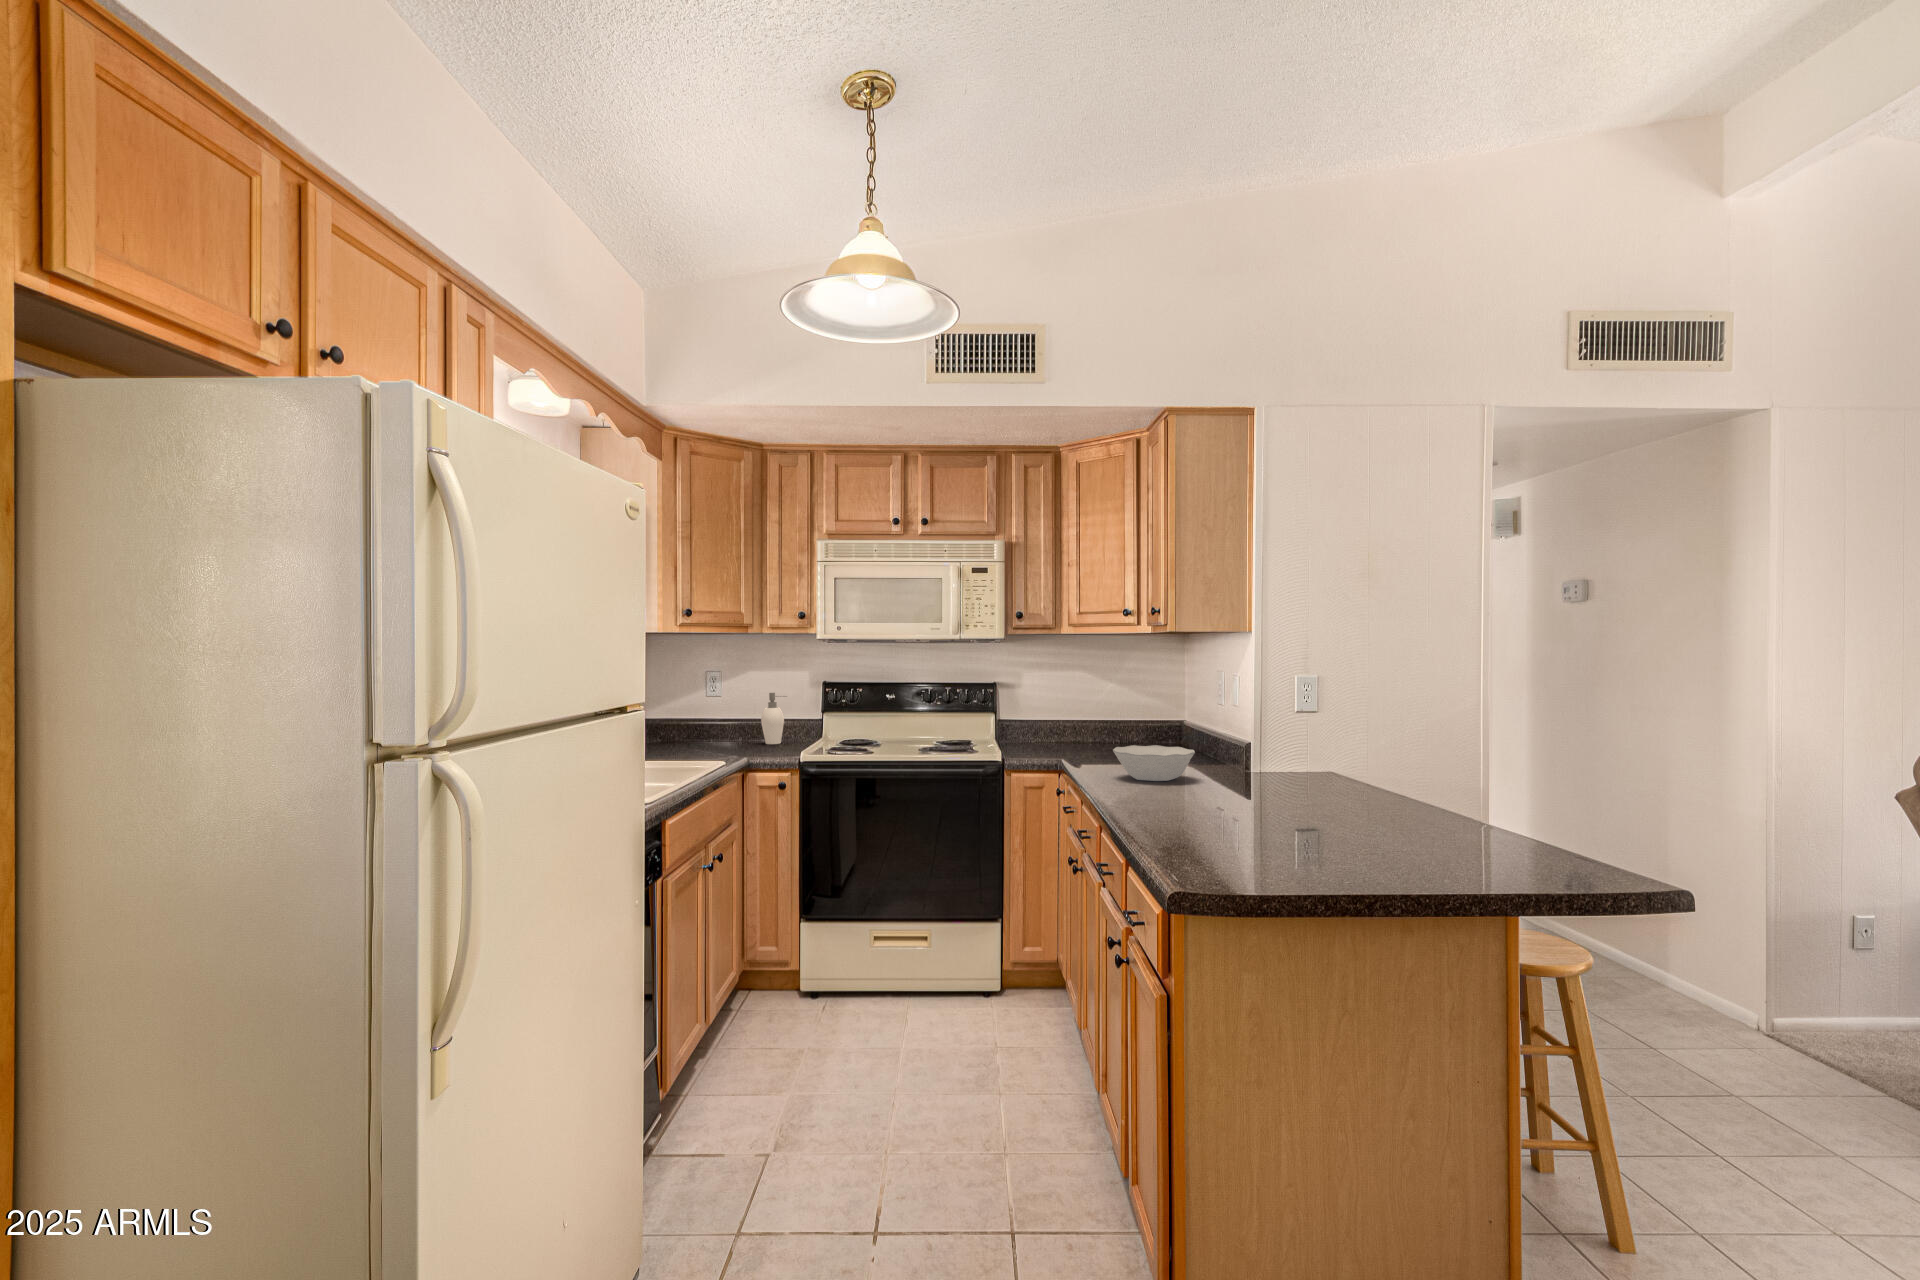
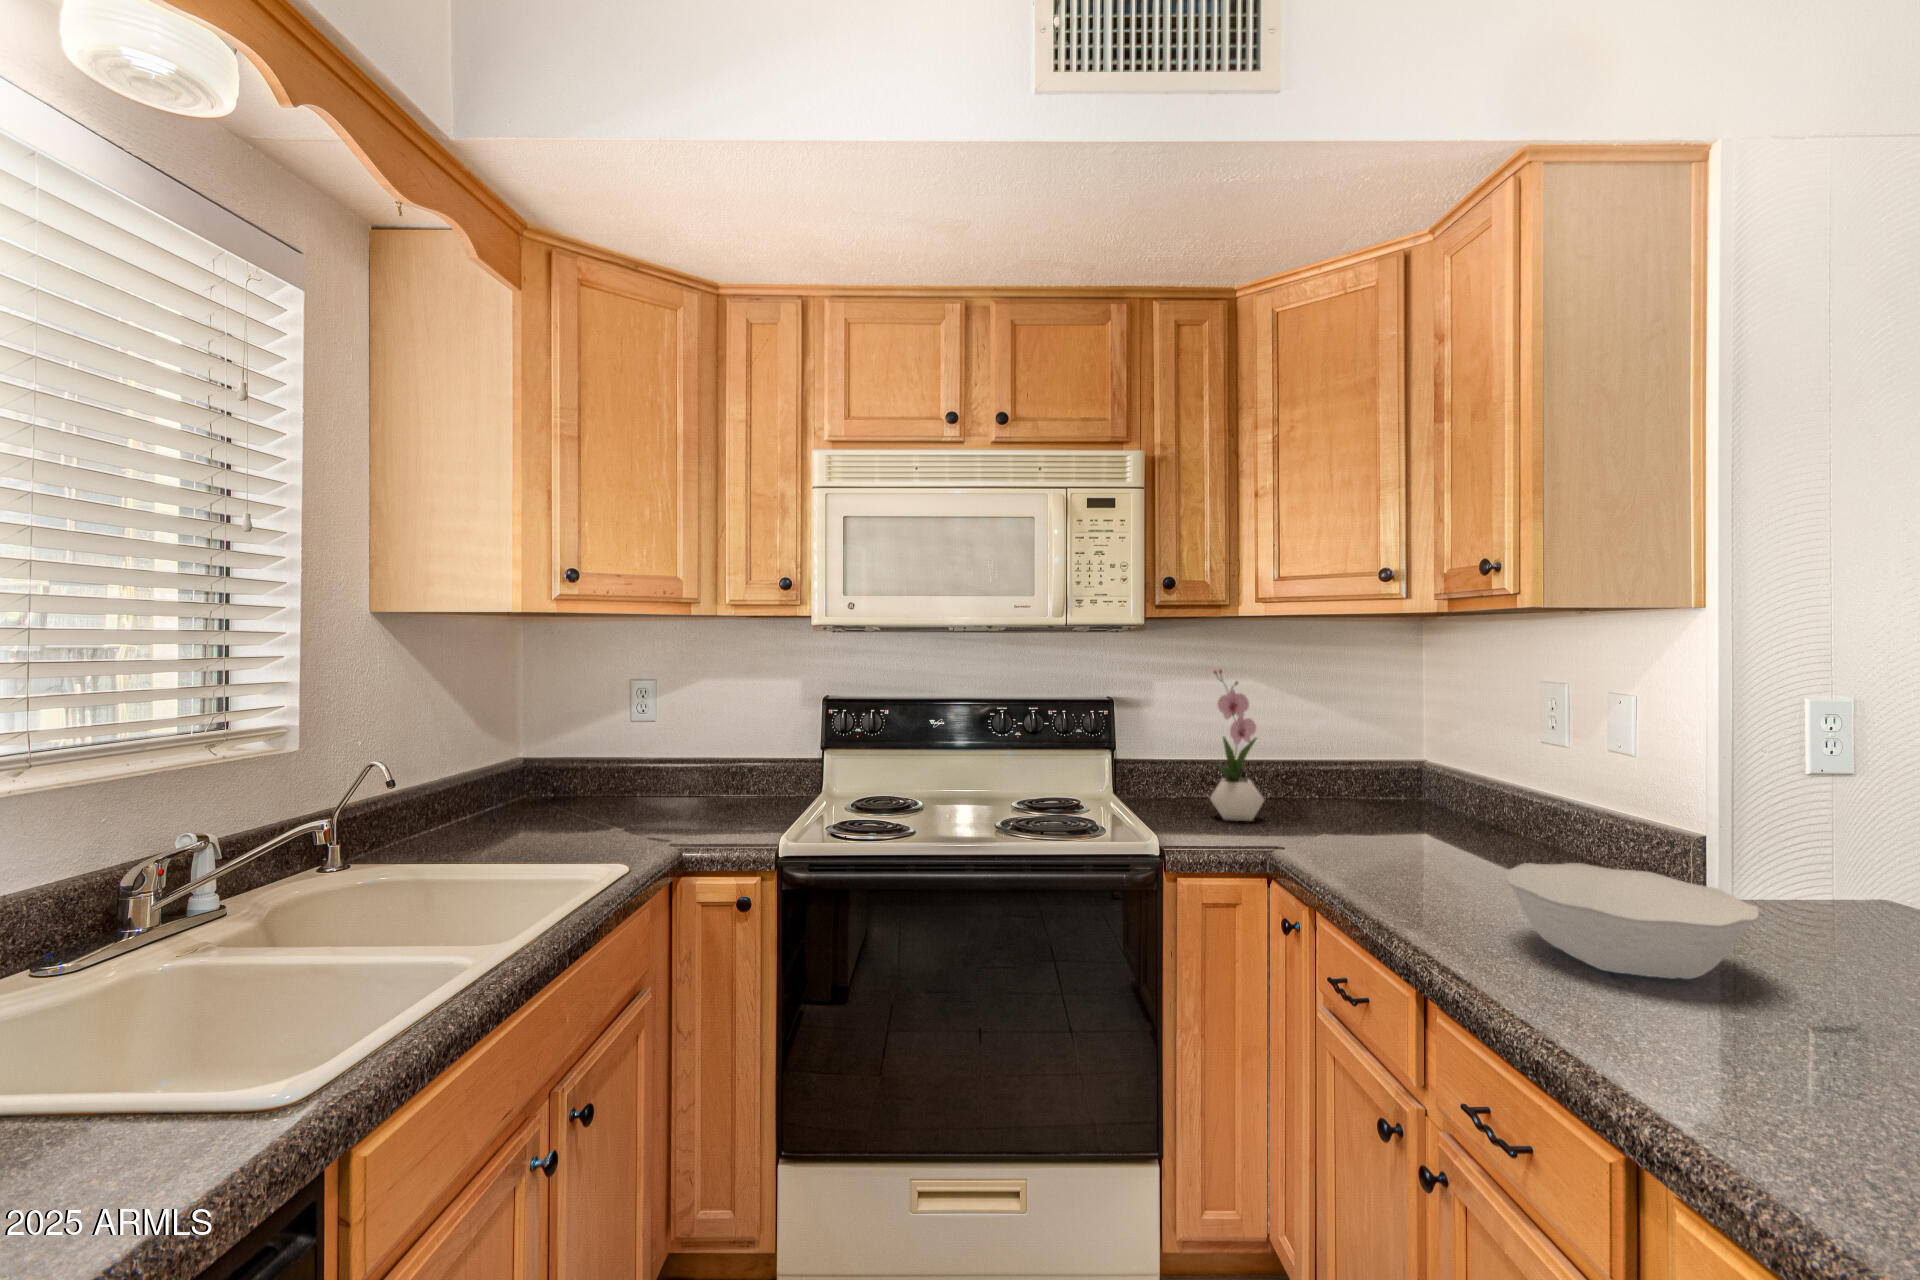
flower arrangement: none [1043,664,1073,750] -> present [1210,669,1265,821]
soap dispenser: present [761,693,787,744] -> none [721,714,764,801]

